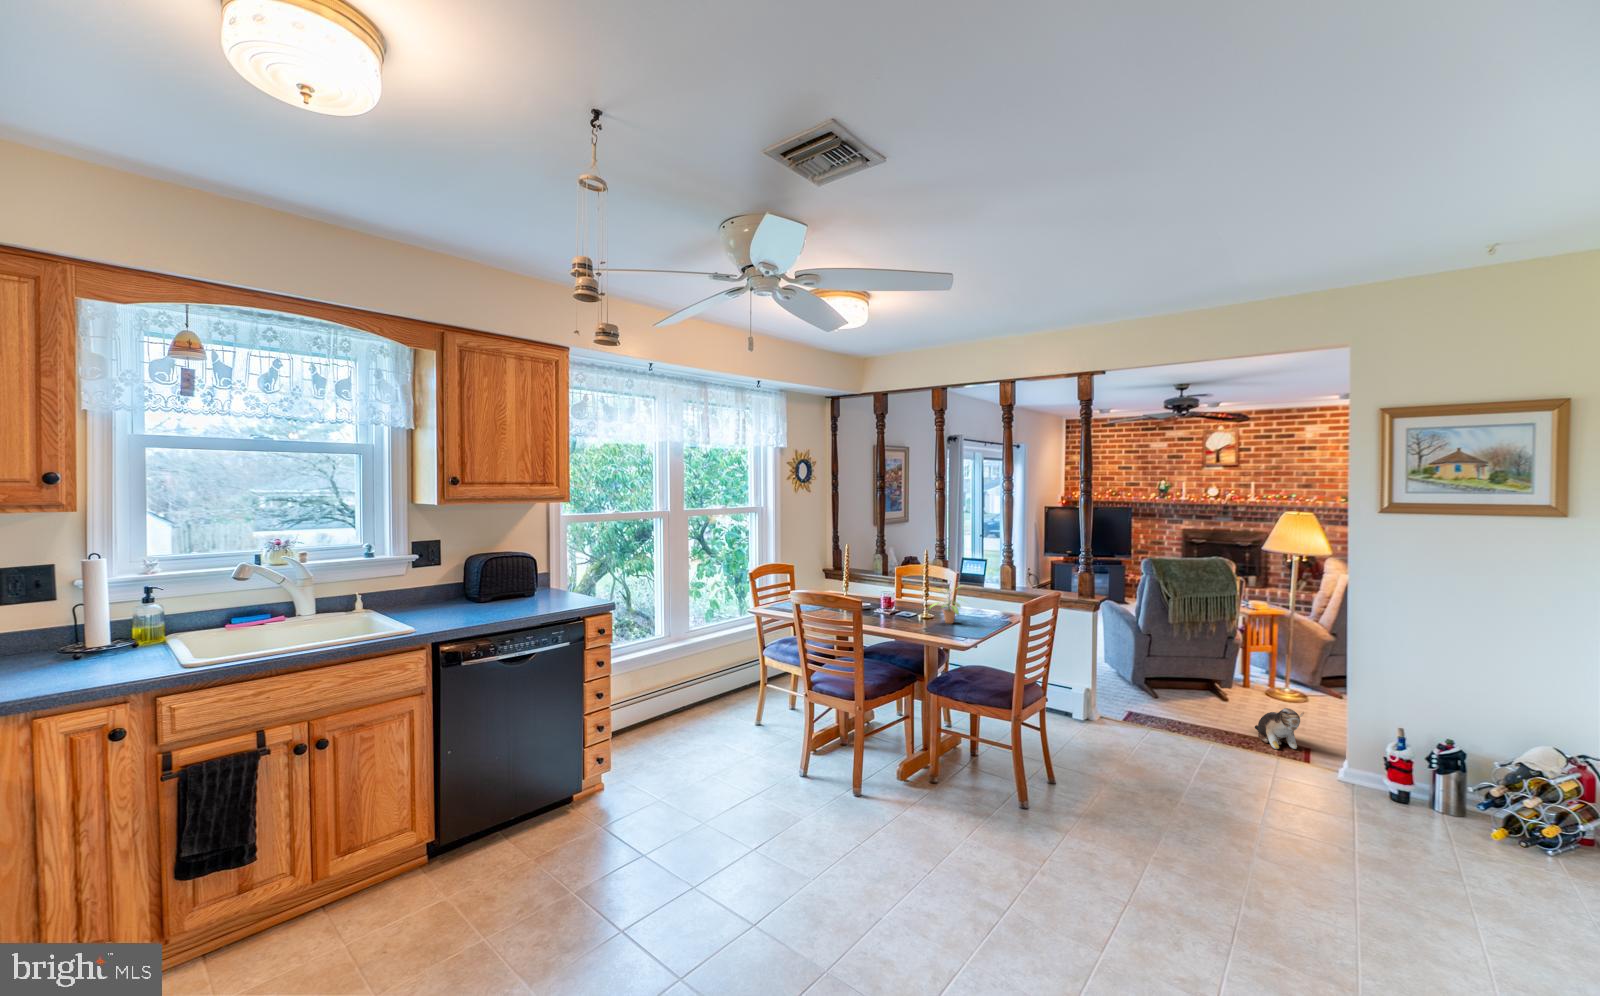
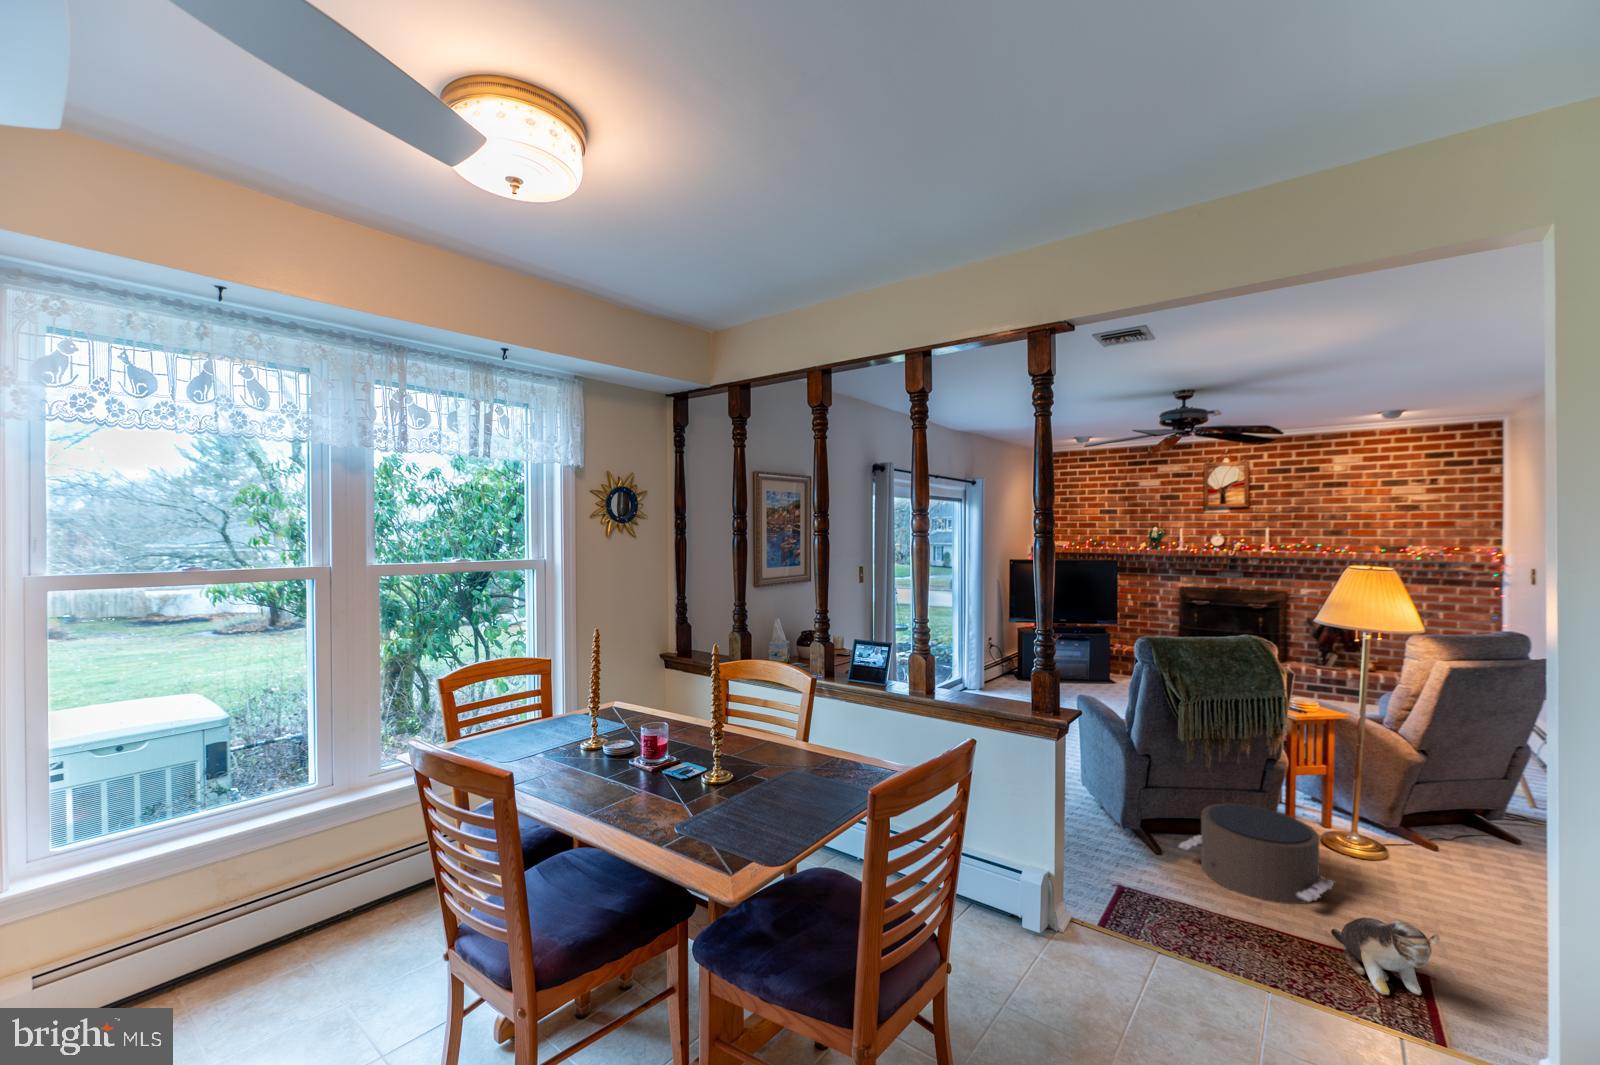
potted plant: present [930,588,962,624] -> none [742,689,813,779]
pouf: none [1167,665,1264,719] -> present [1179,804,1335,904]

